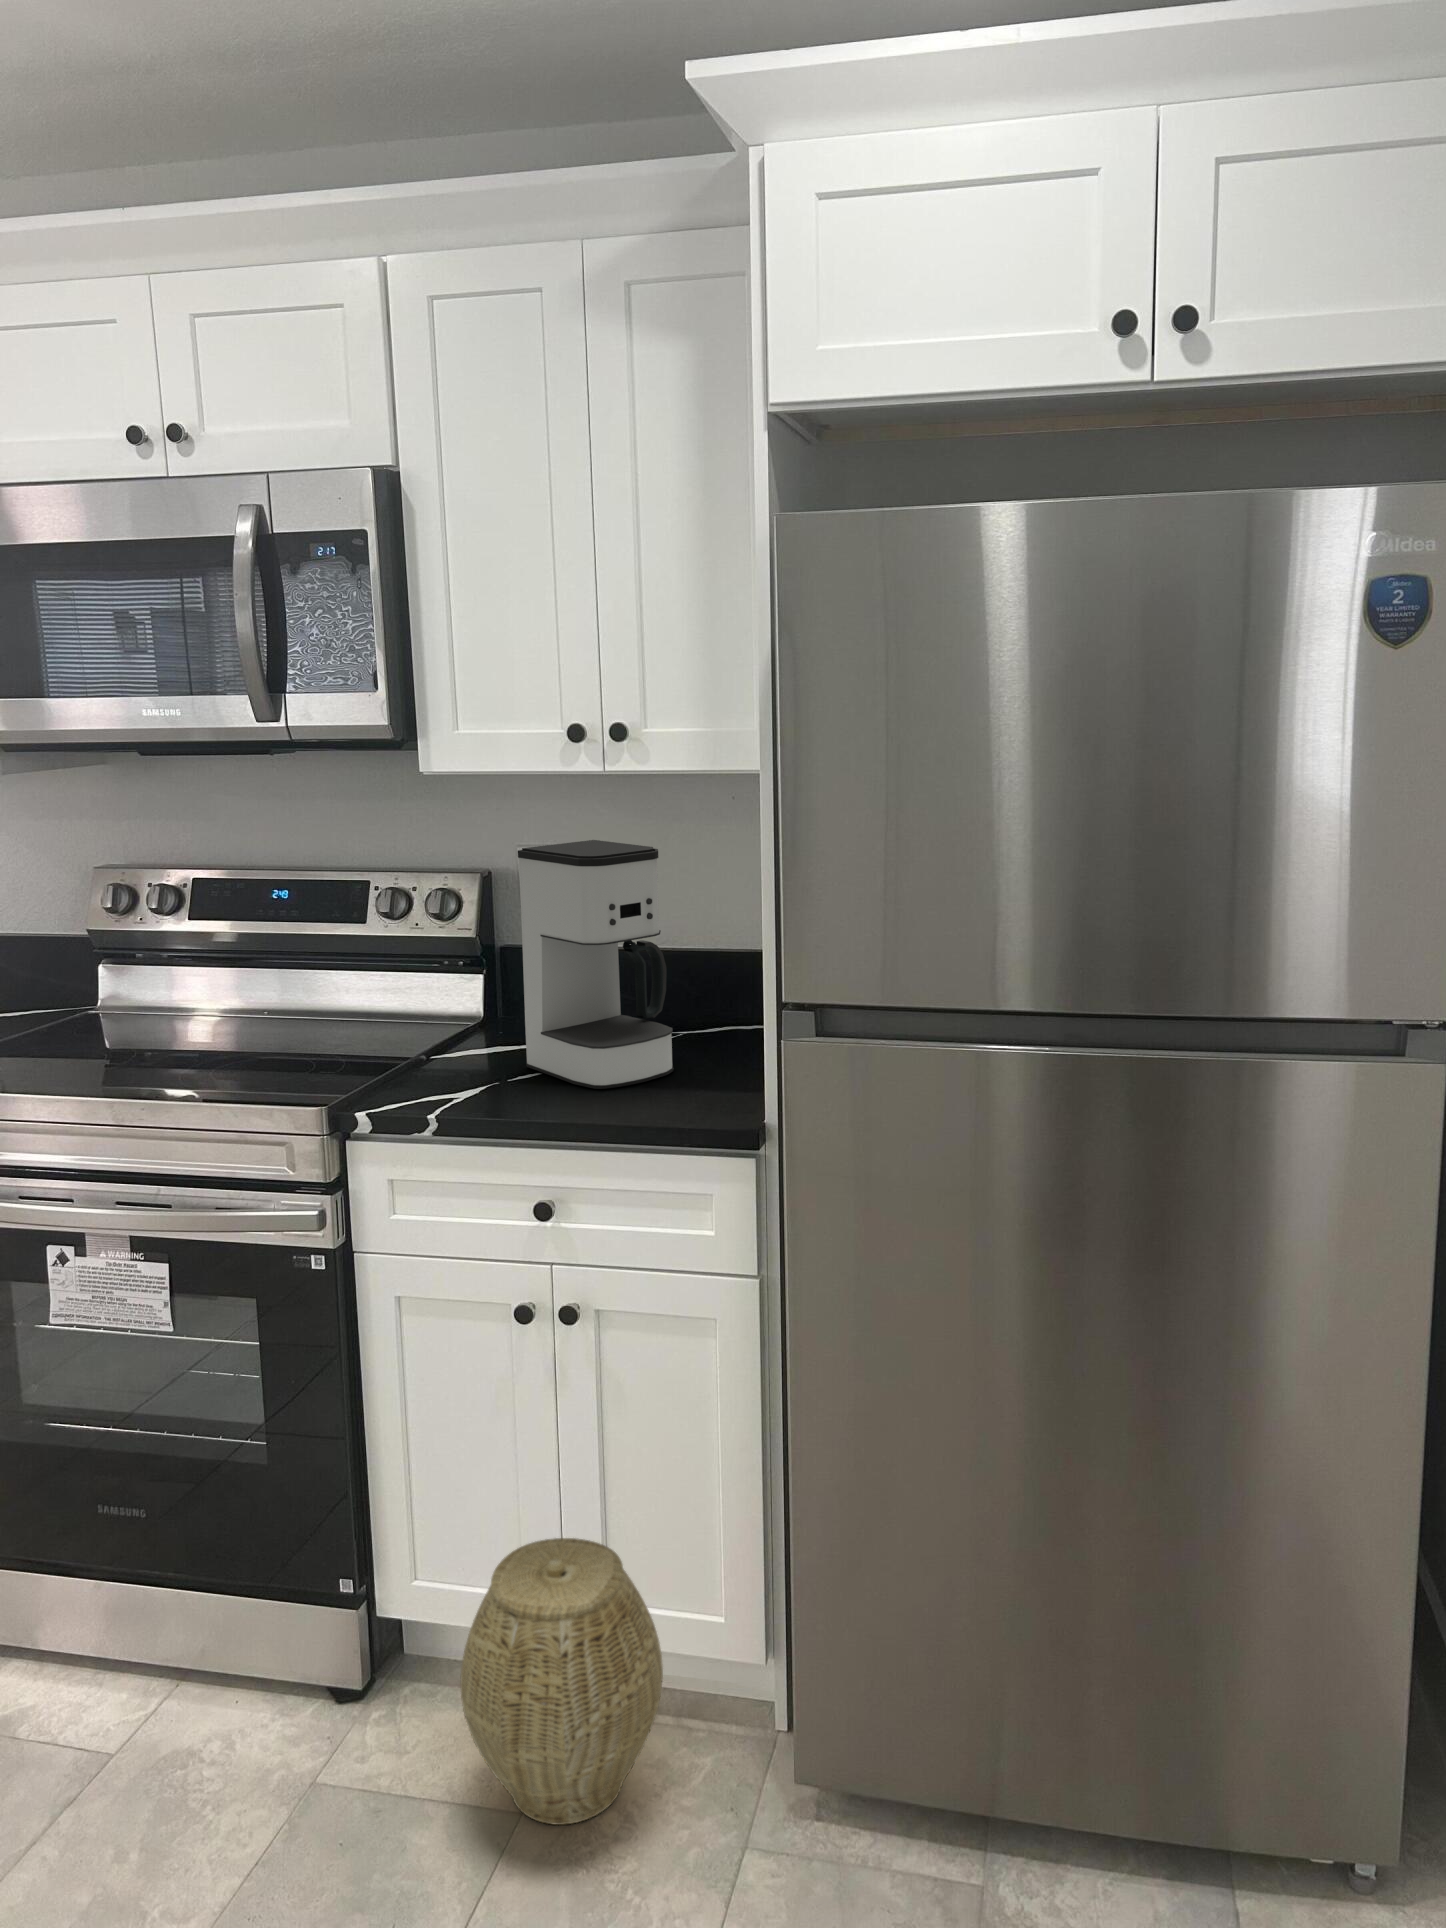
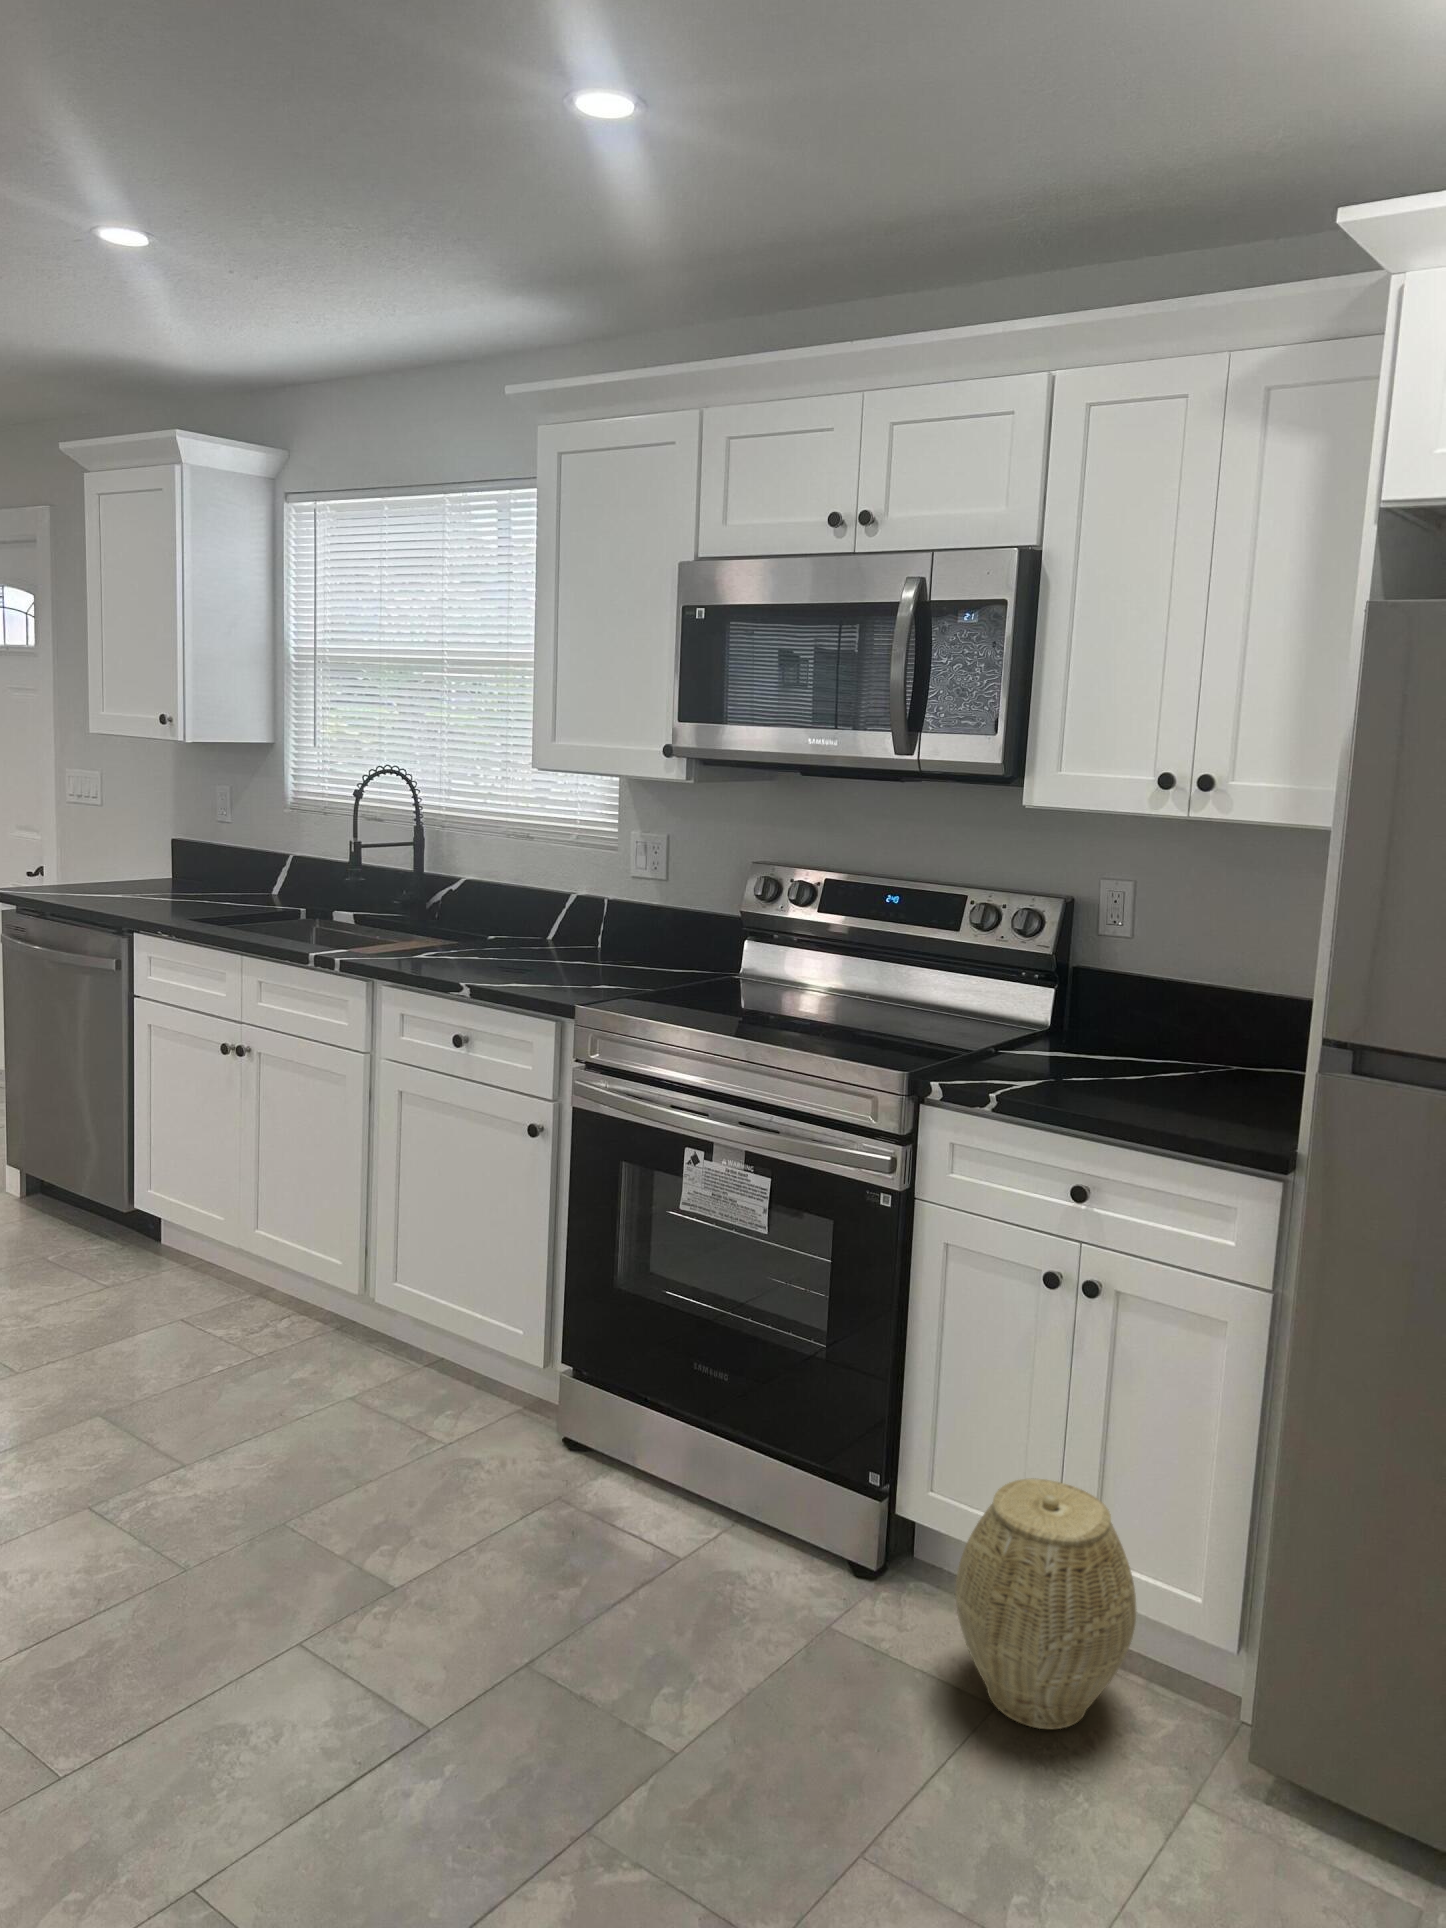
coffee maker: present [518,840,673,1089] -> none [1083,879,1229,1099]

